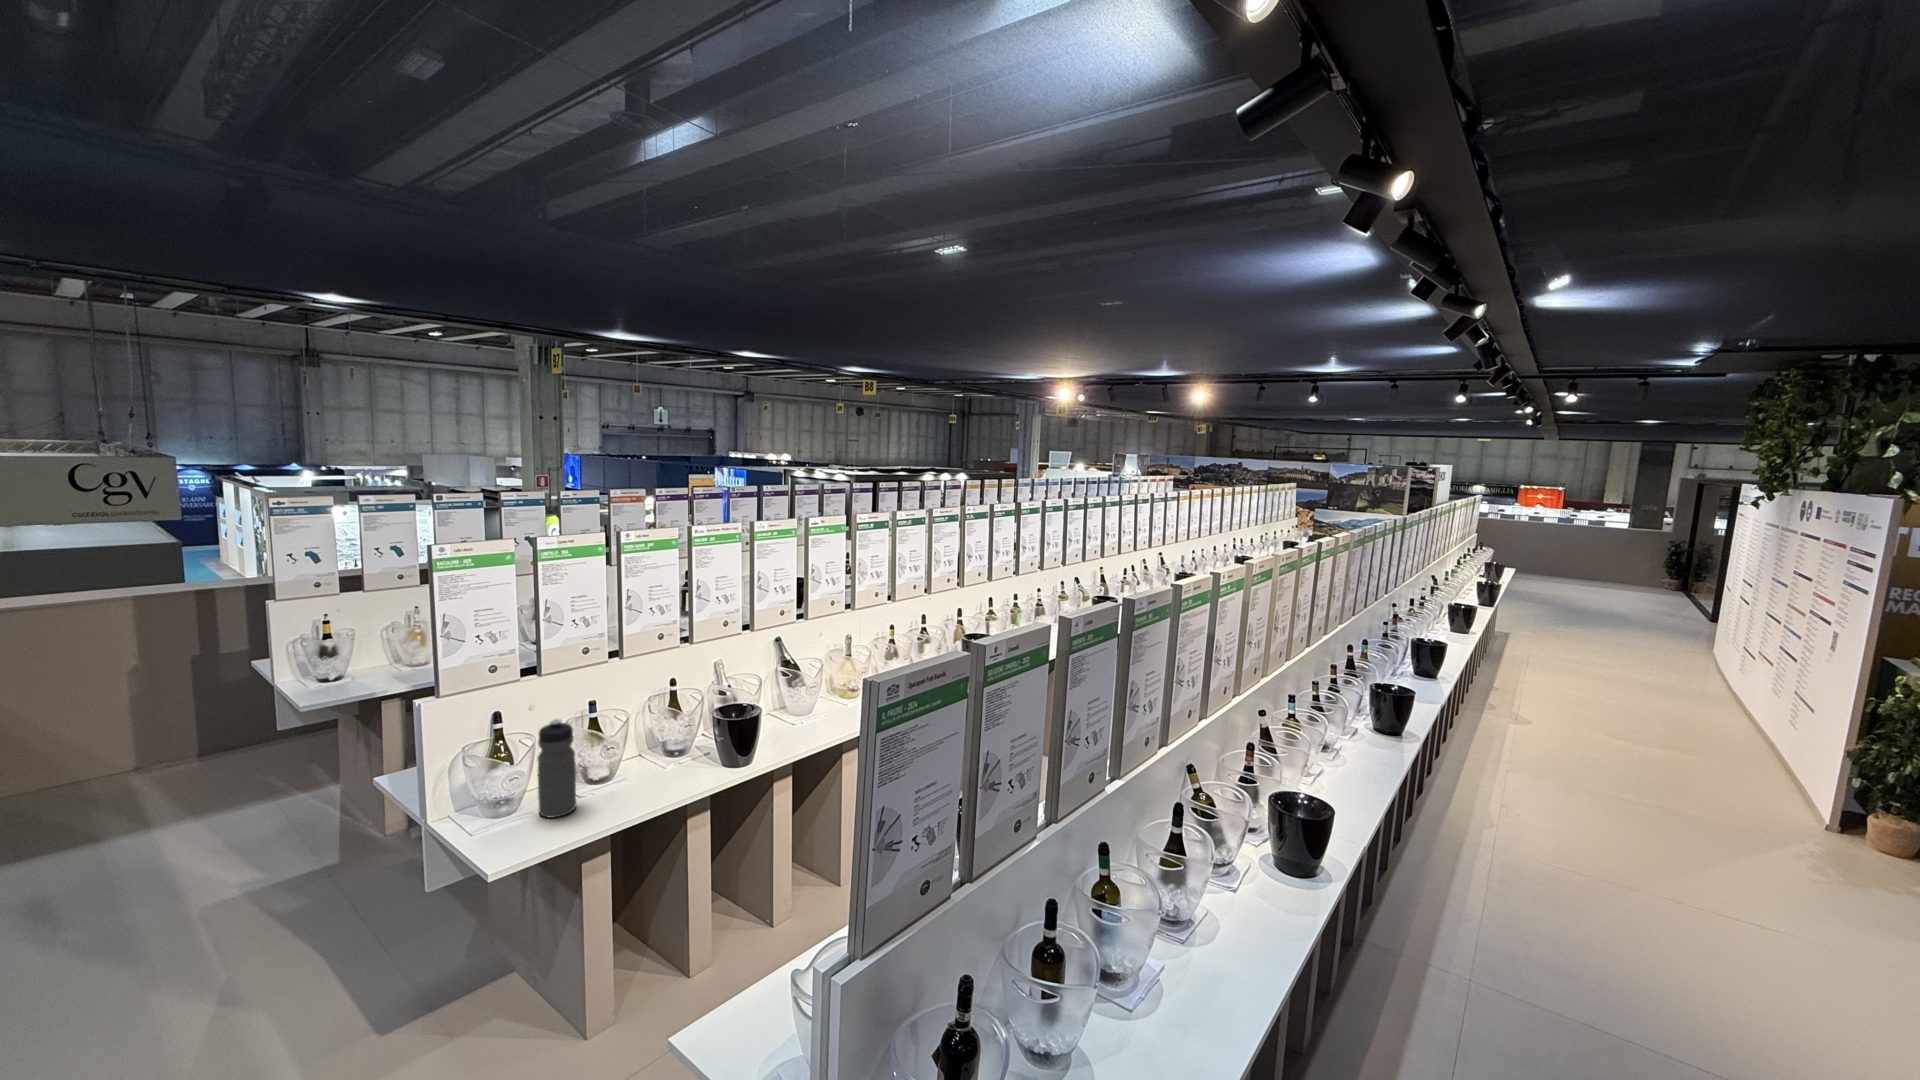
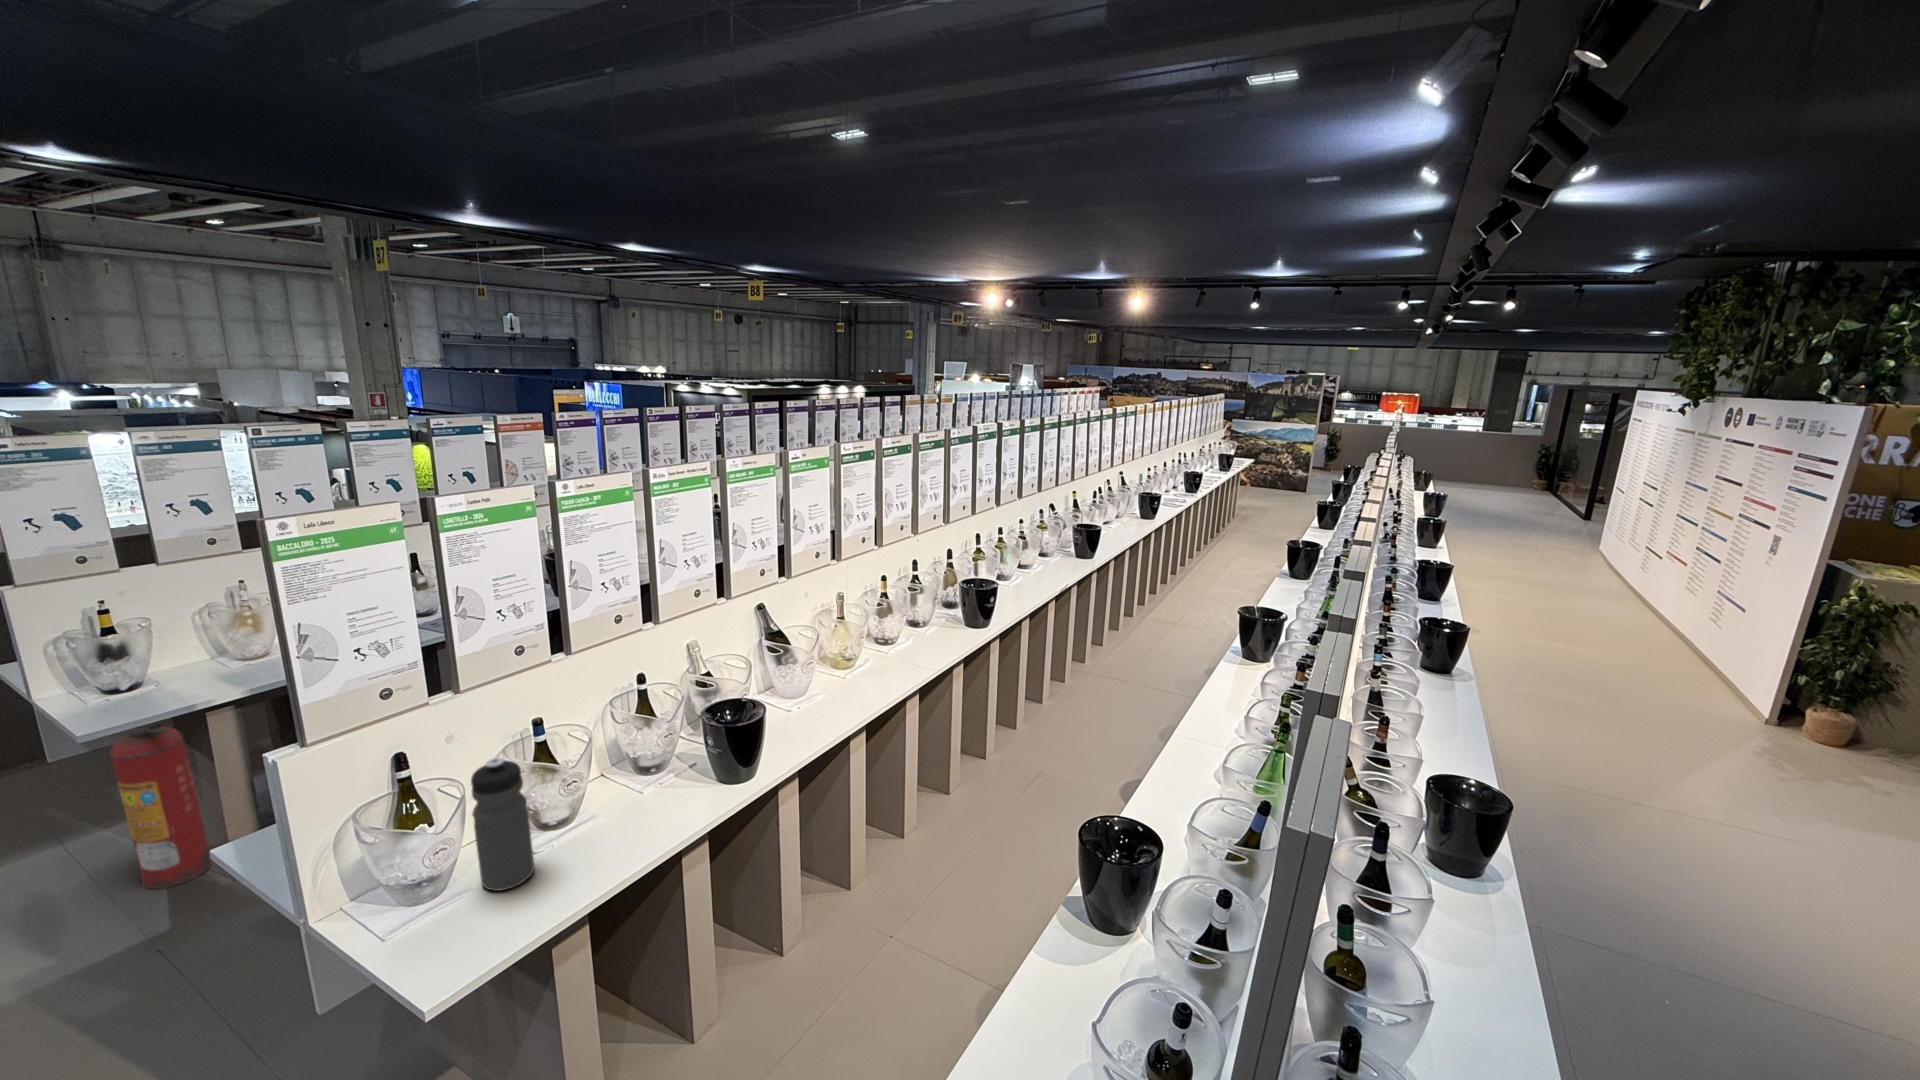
fire extinguisher: none [315,699,371,843] -> present [110,724,212,890]

